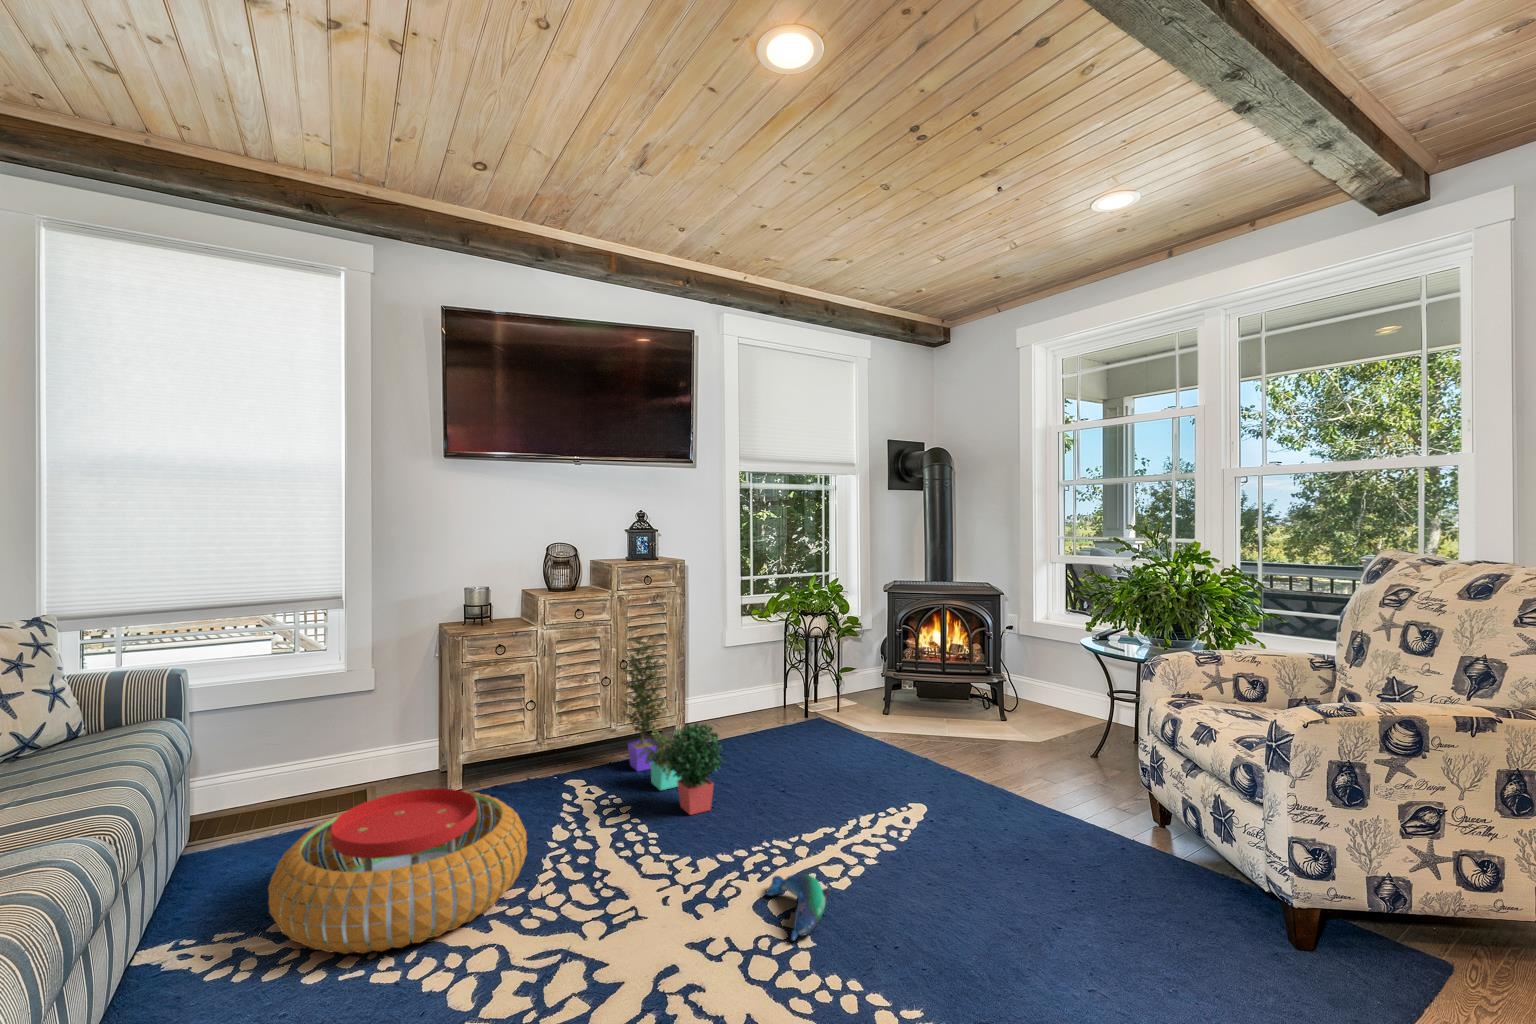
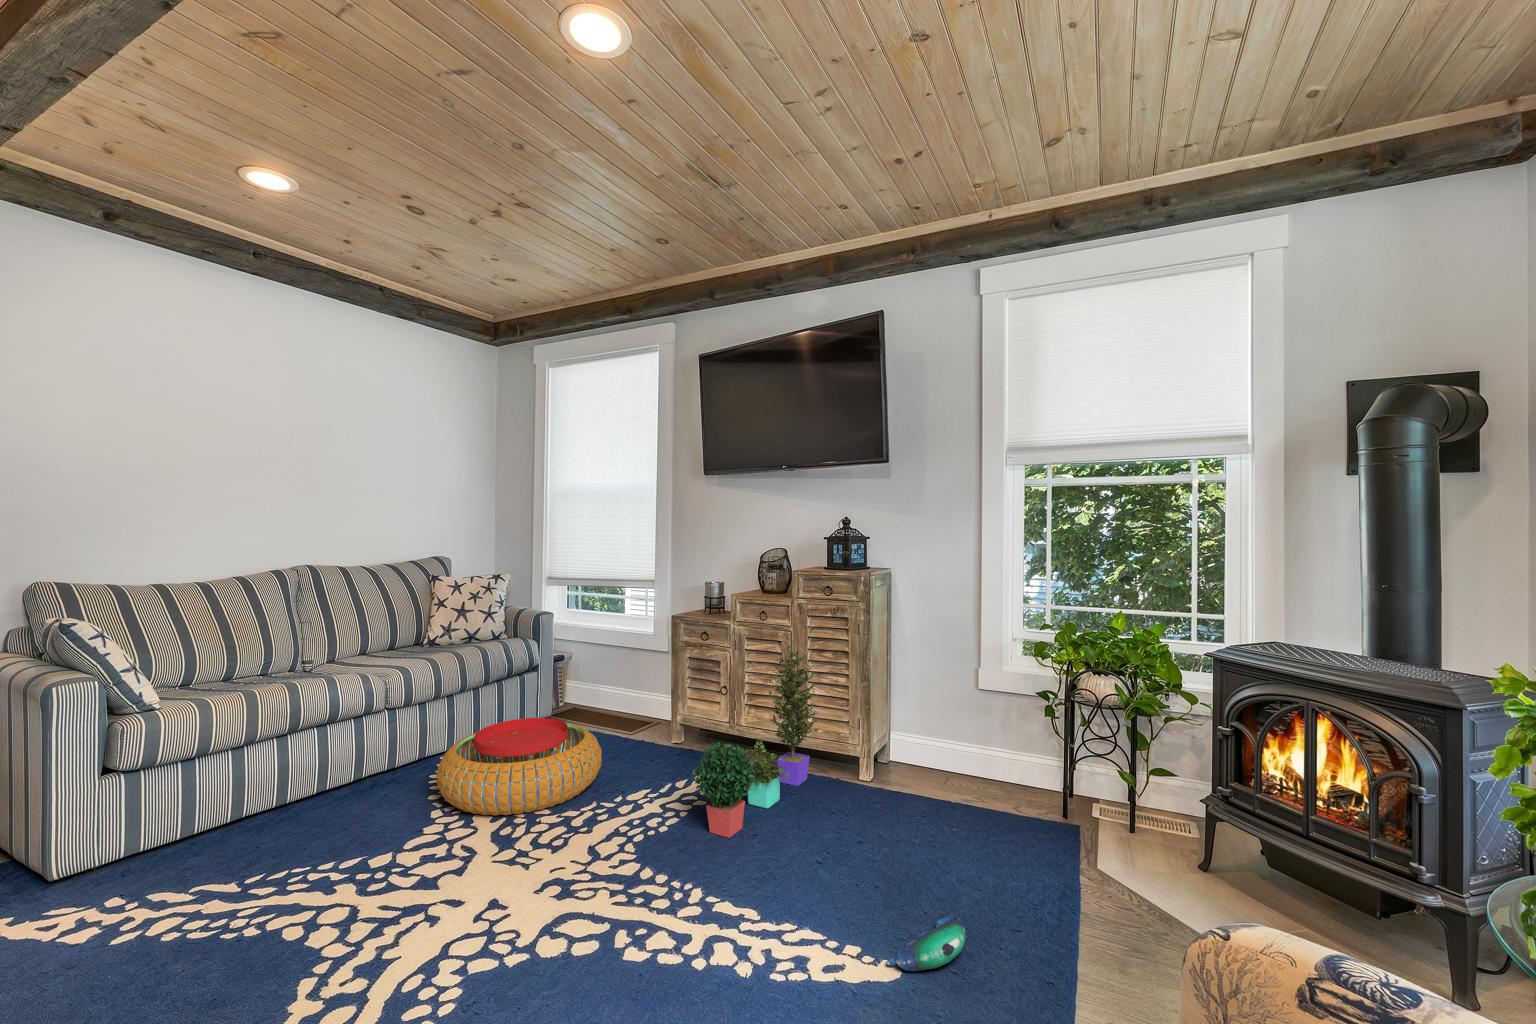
plush toy: present [766,873,831,941] -> present [887,915,966,972]

